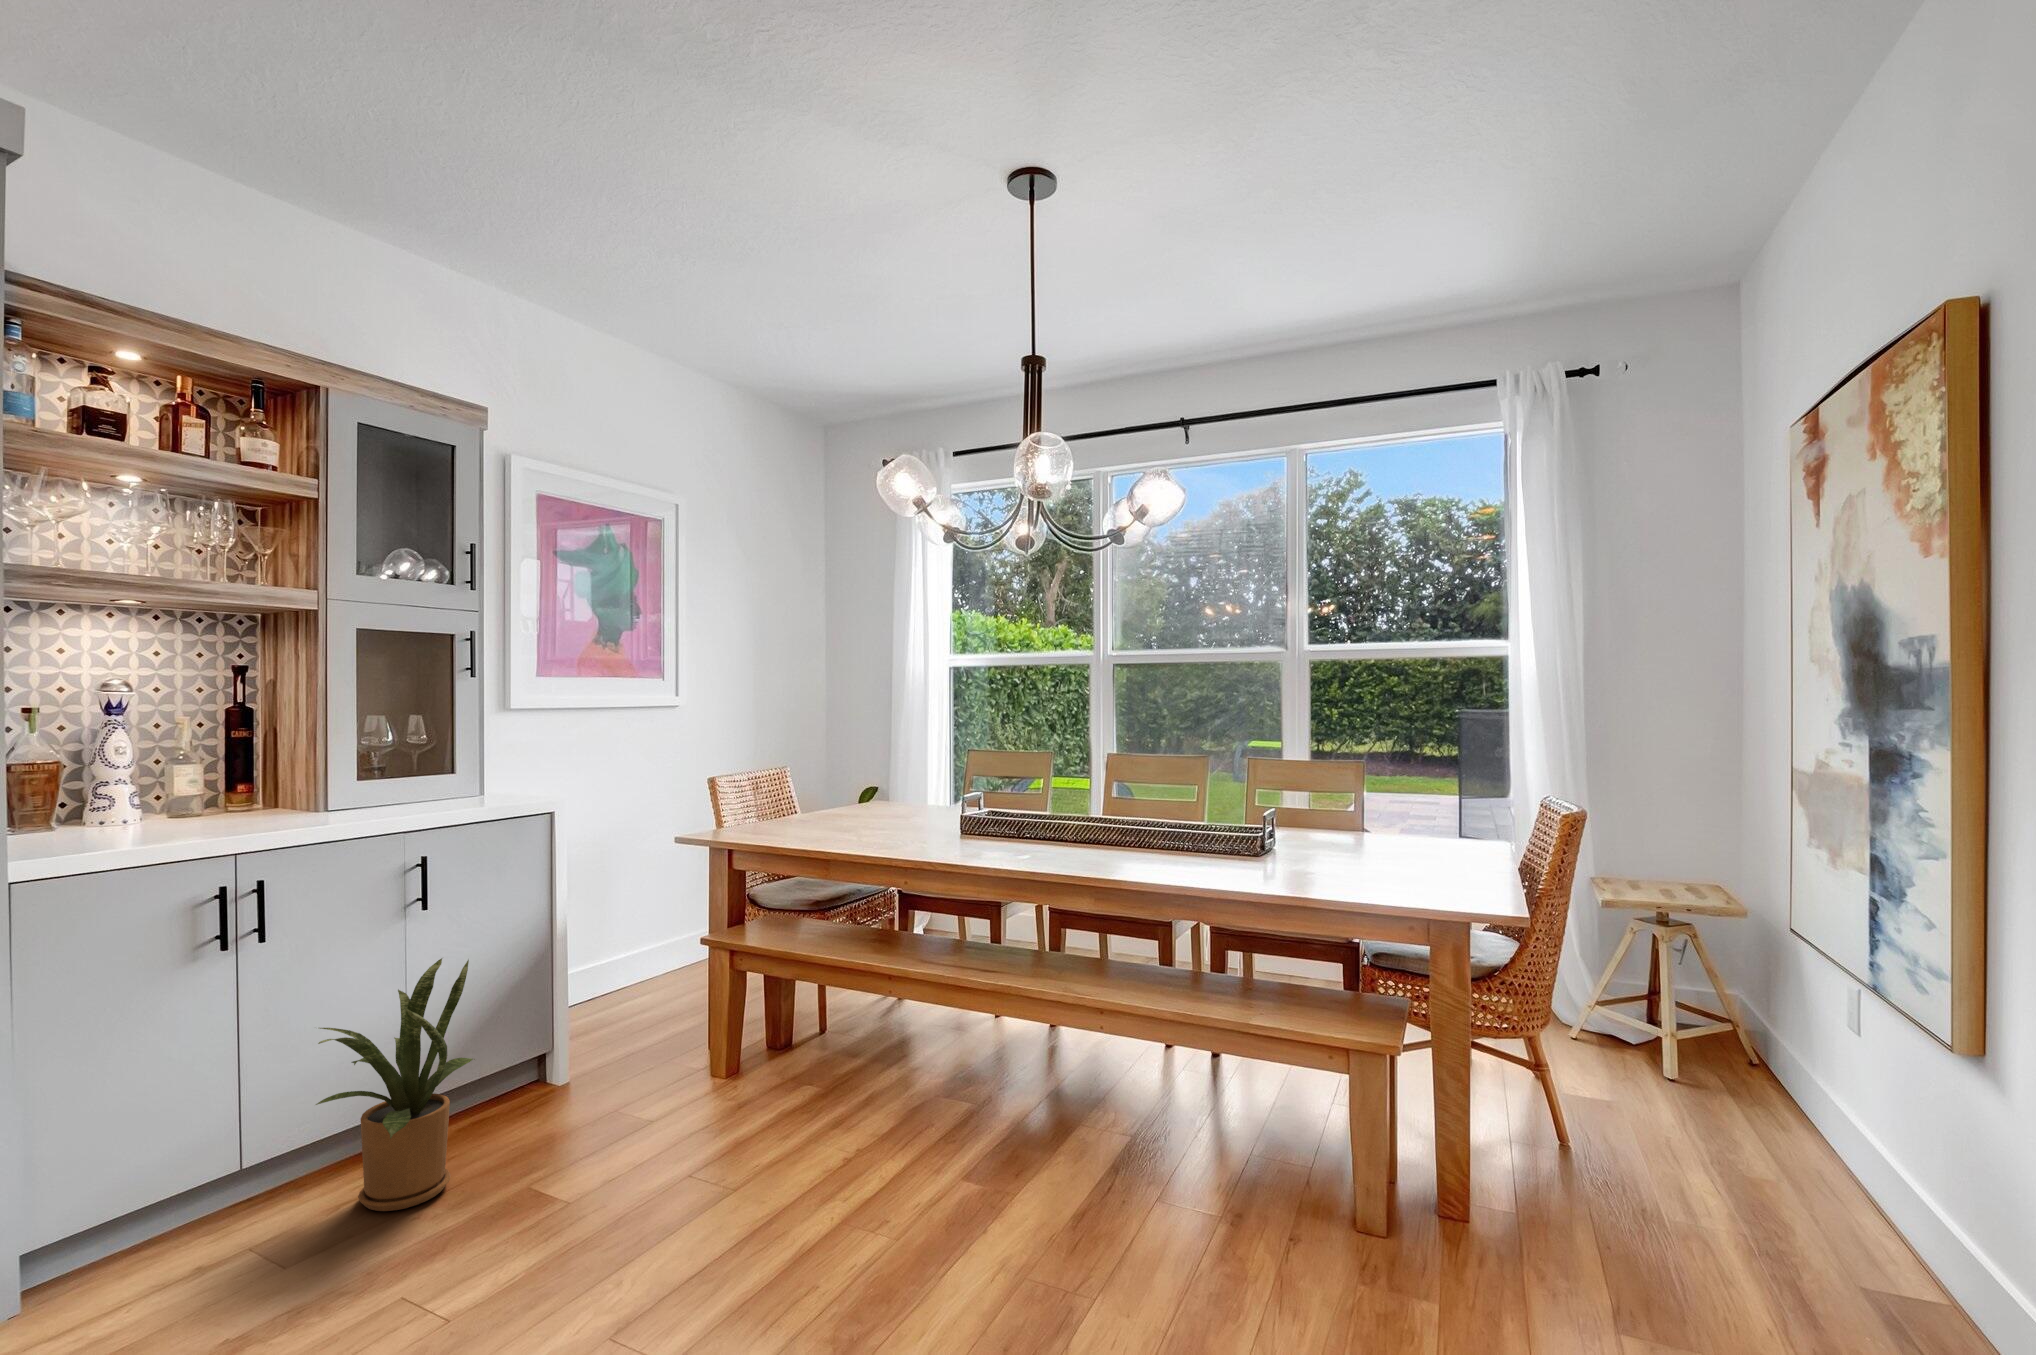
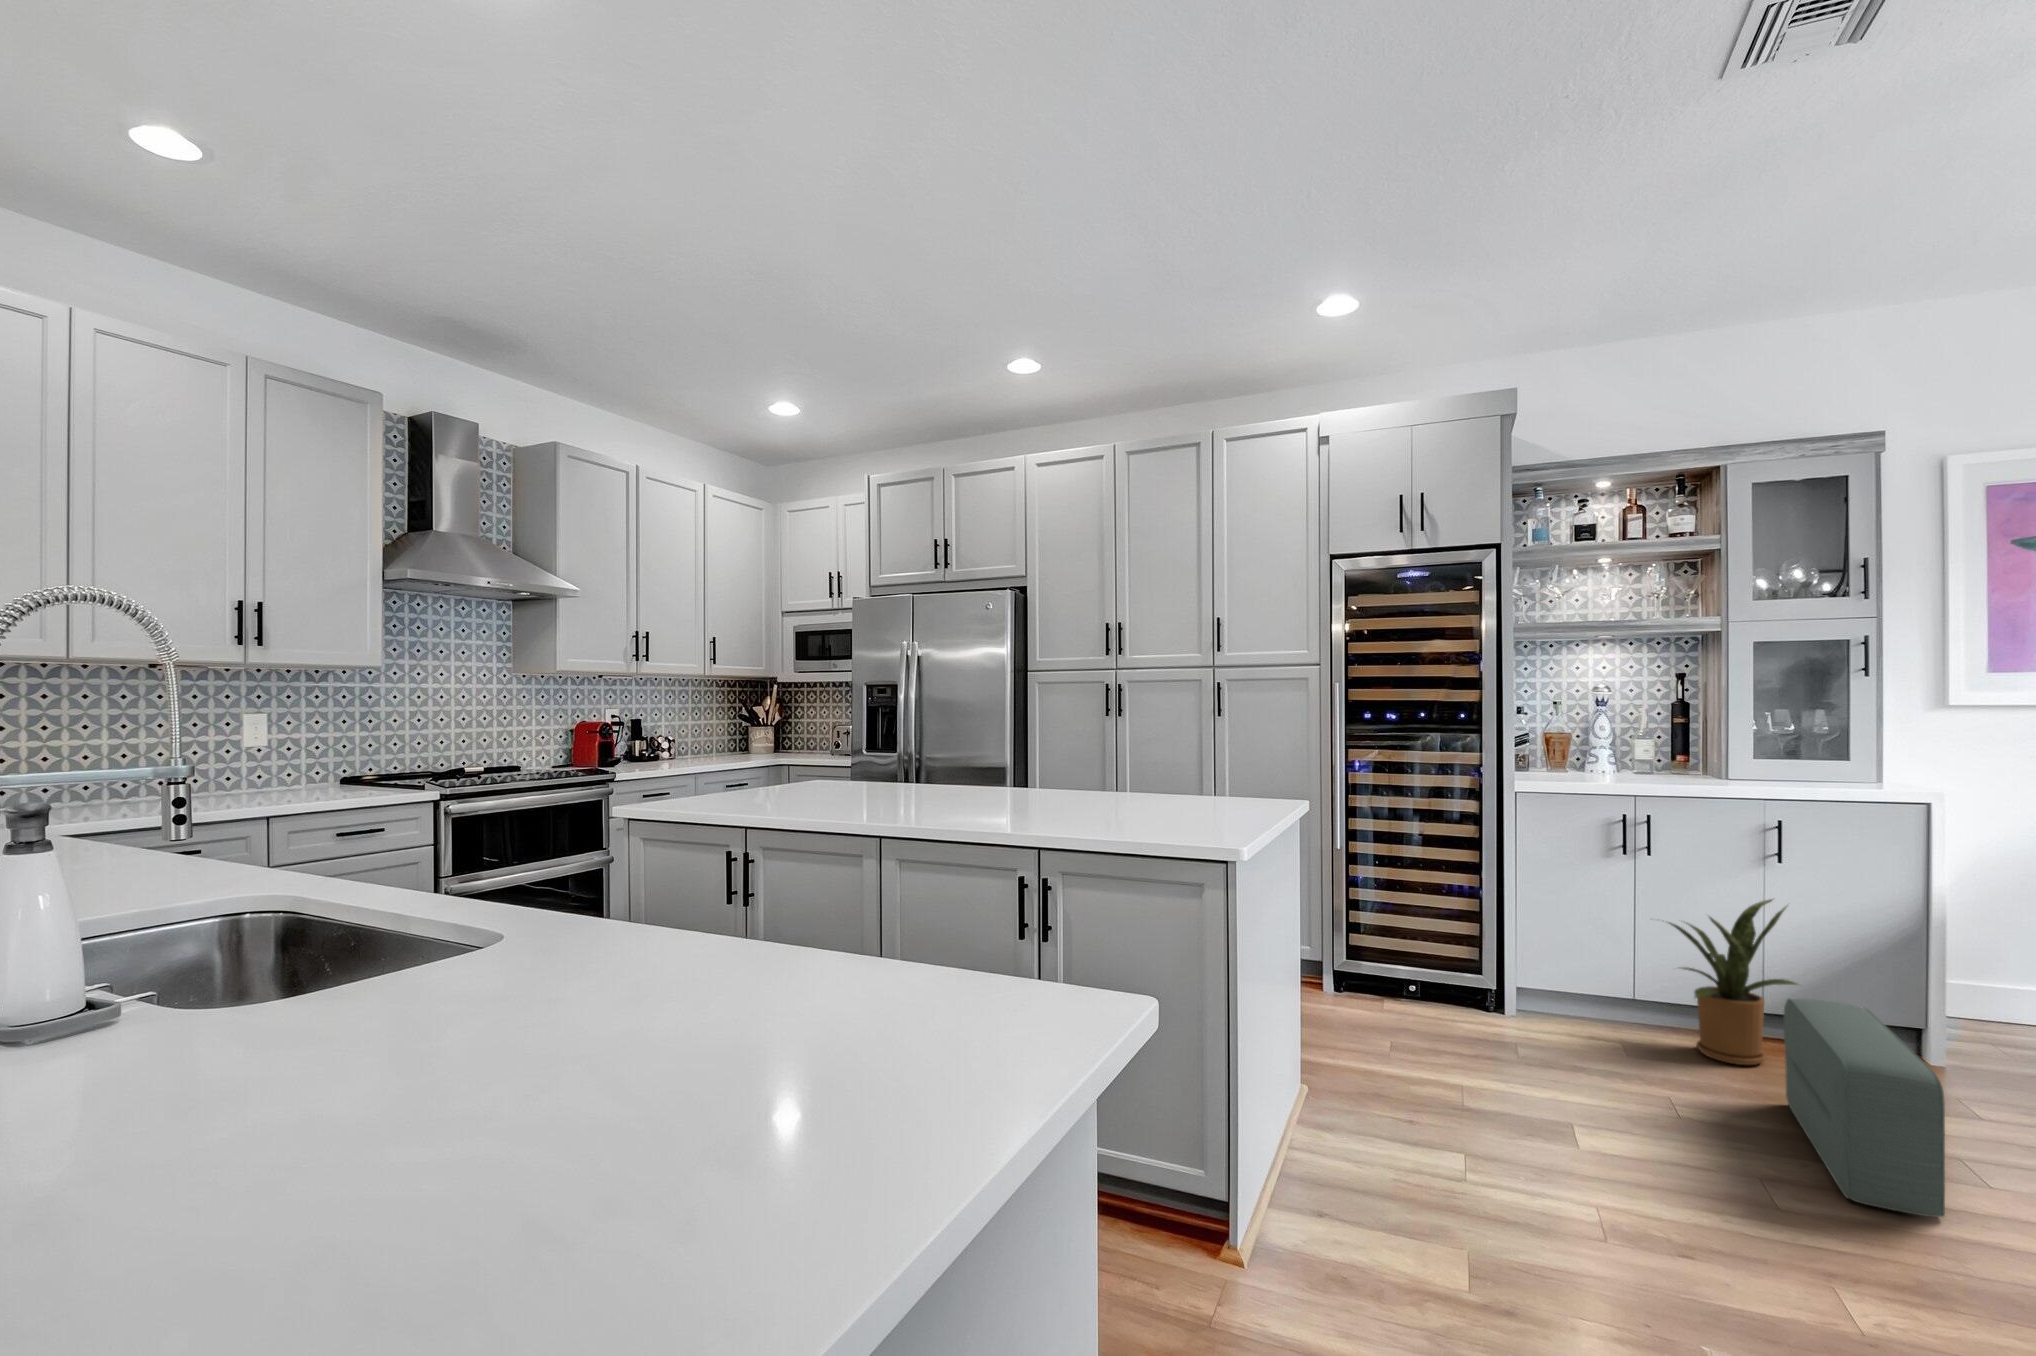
pouf: none [530,1060,785,1307] -> present [1784,999,1945,1217]

